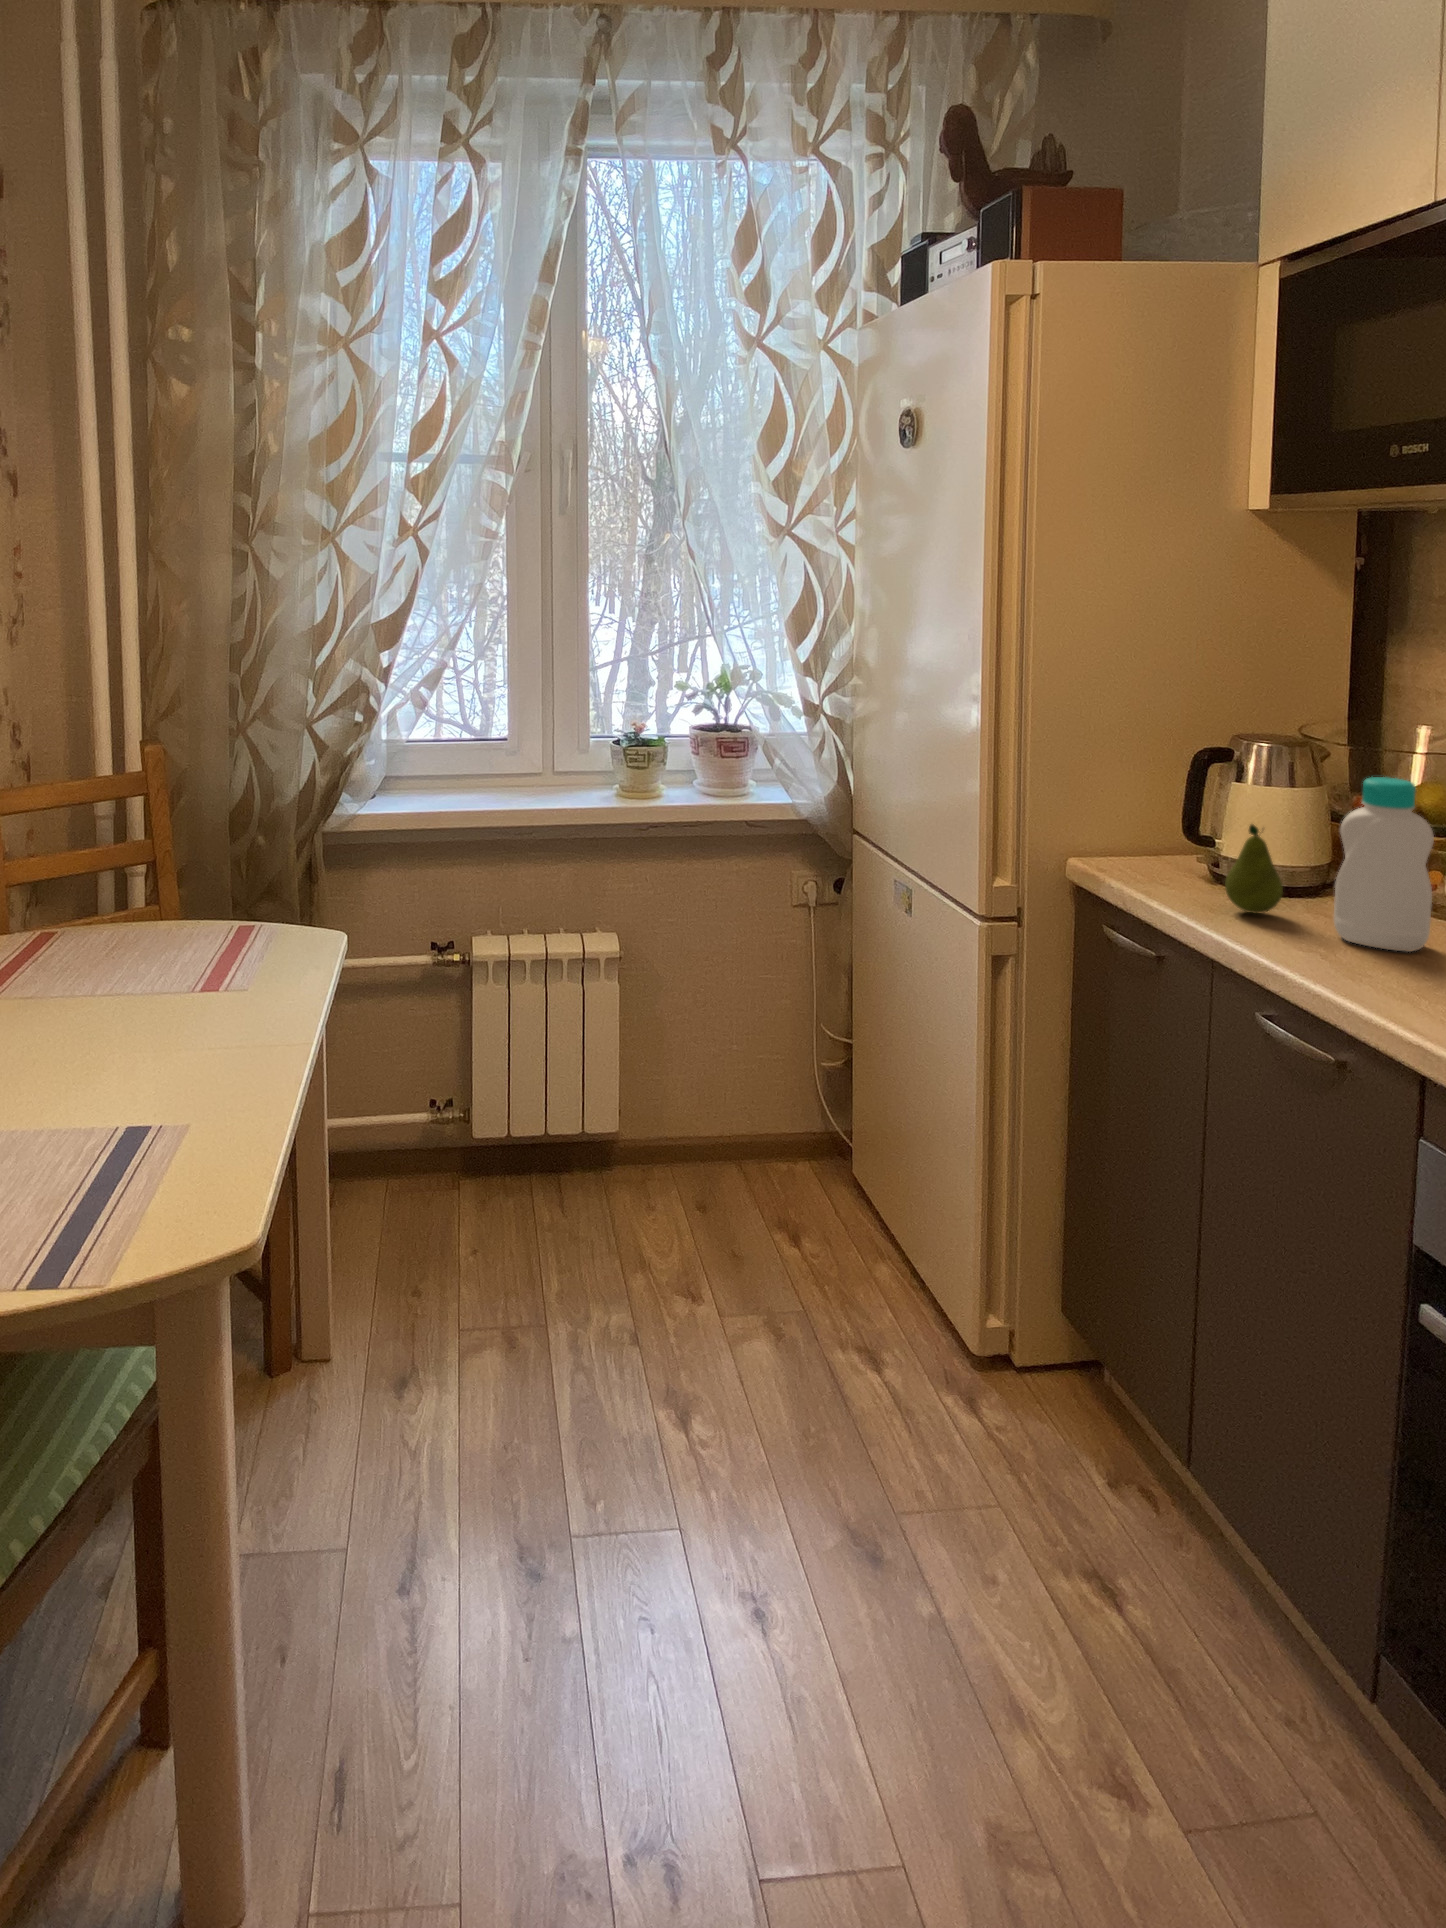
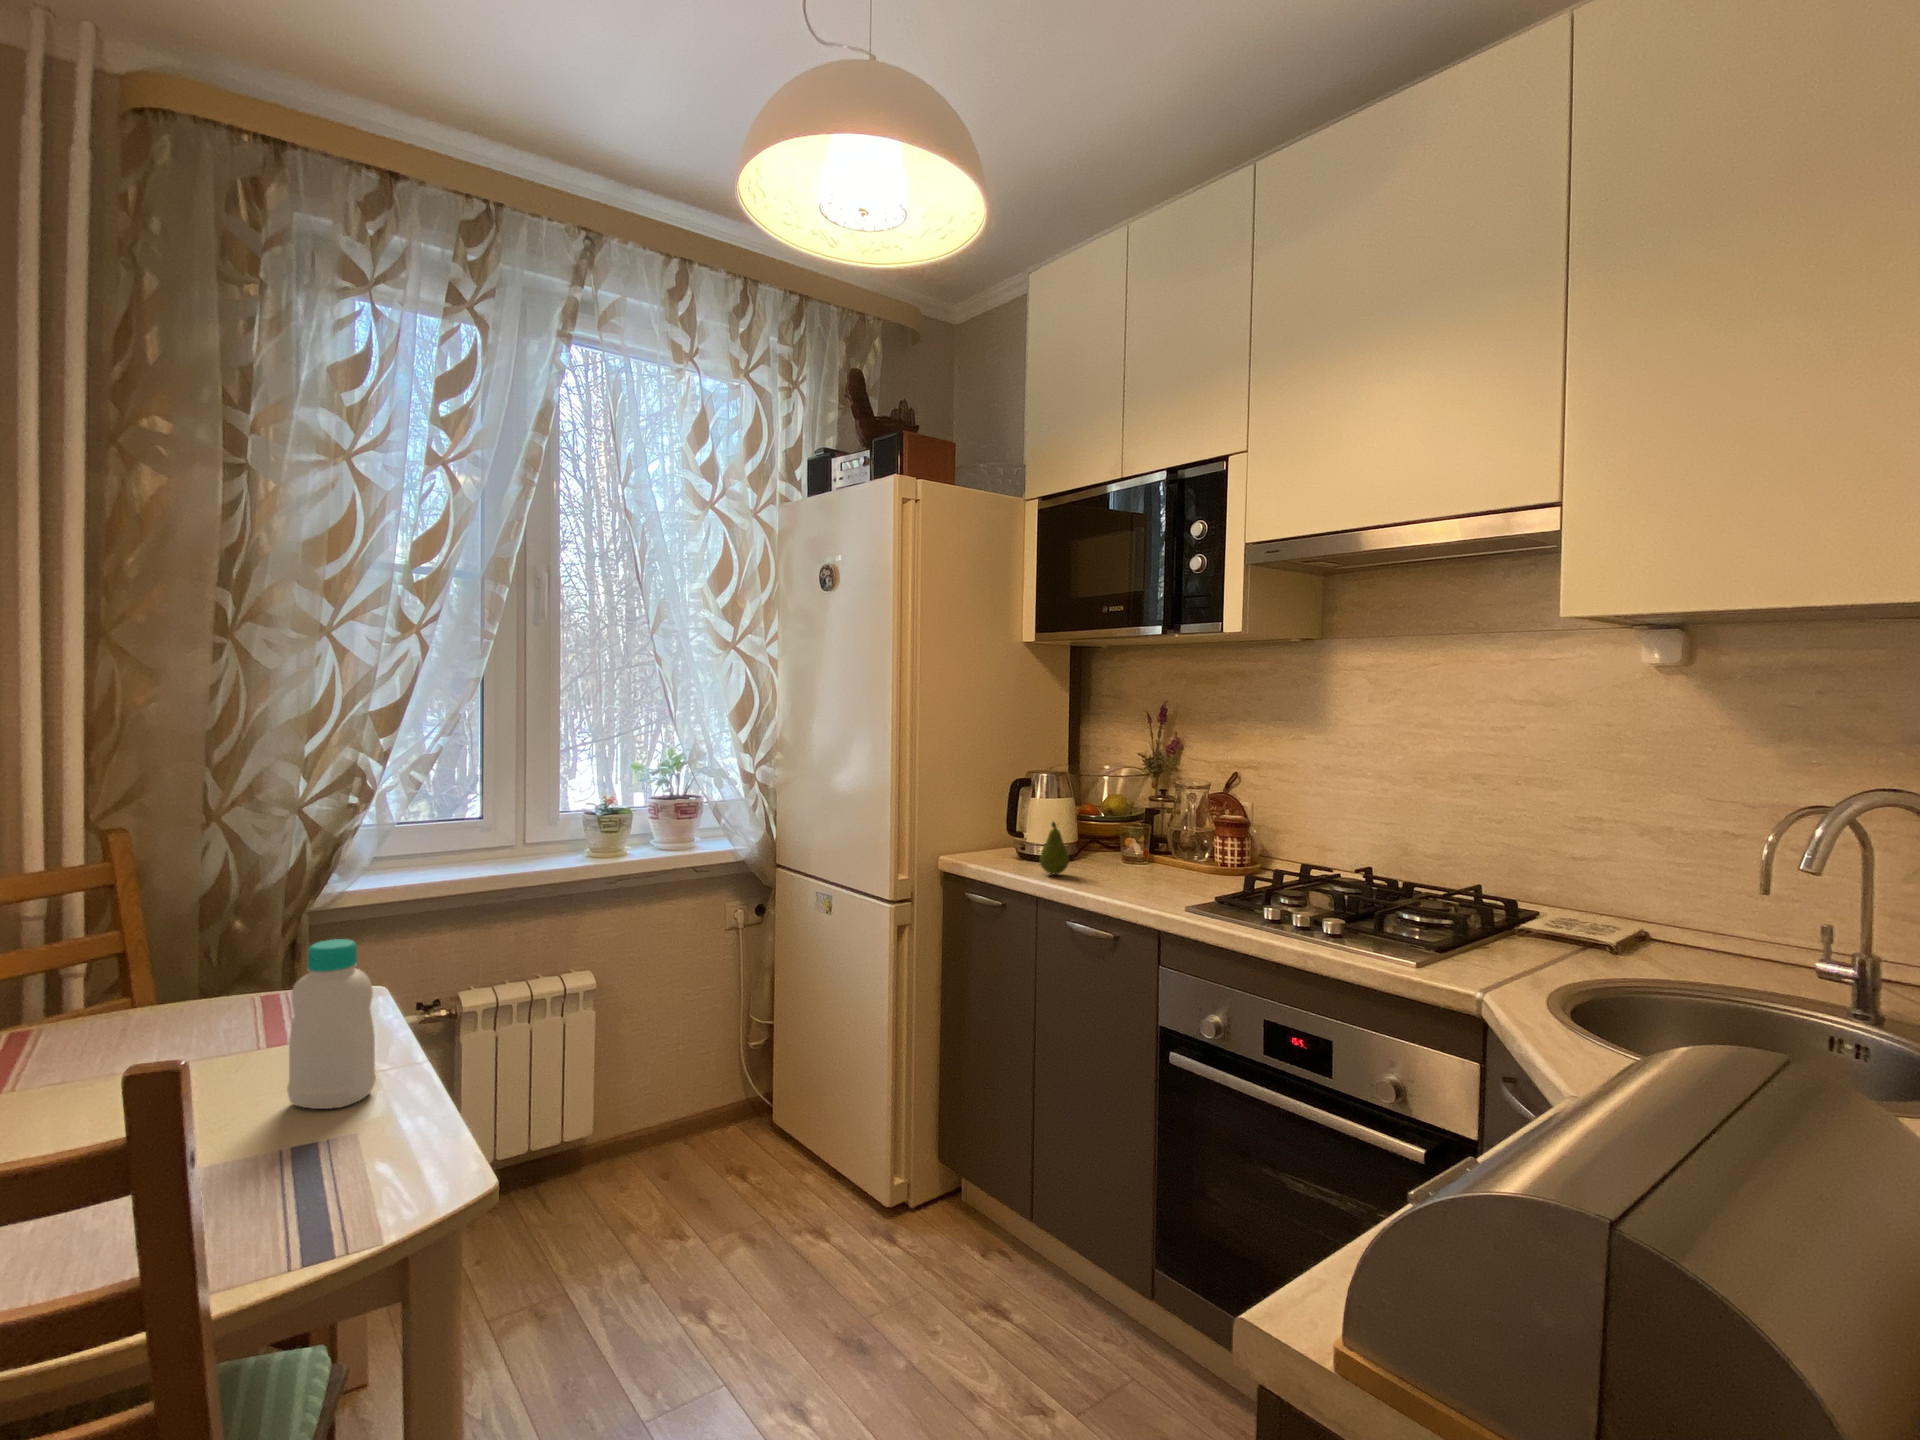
bottle: present [1334,777,1434,952] -> present [287,939,376,1109]

